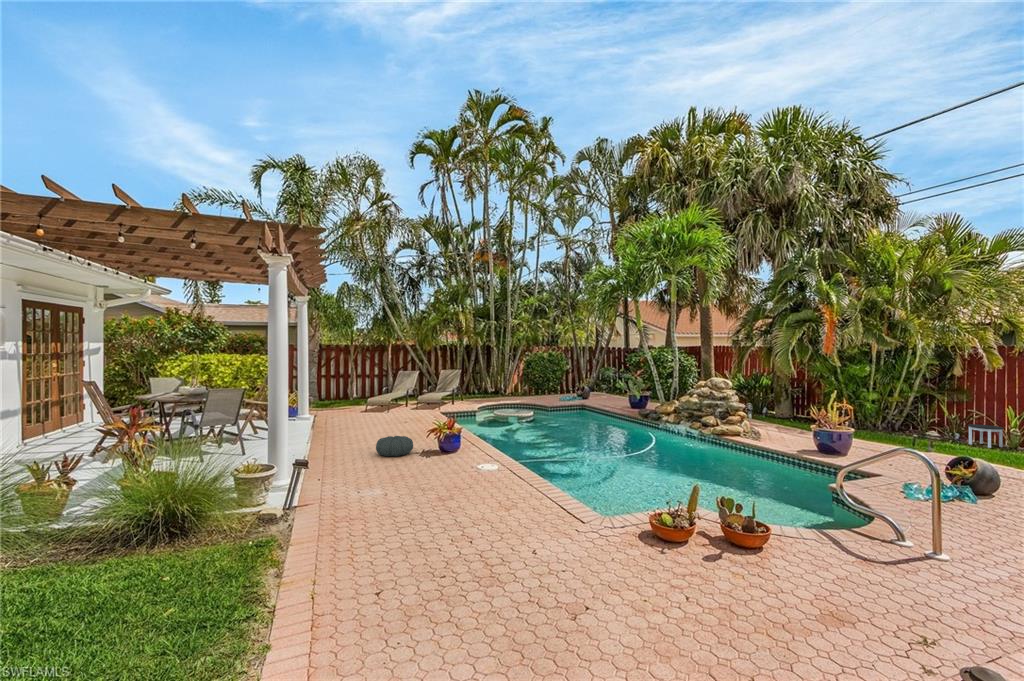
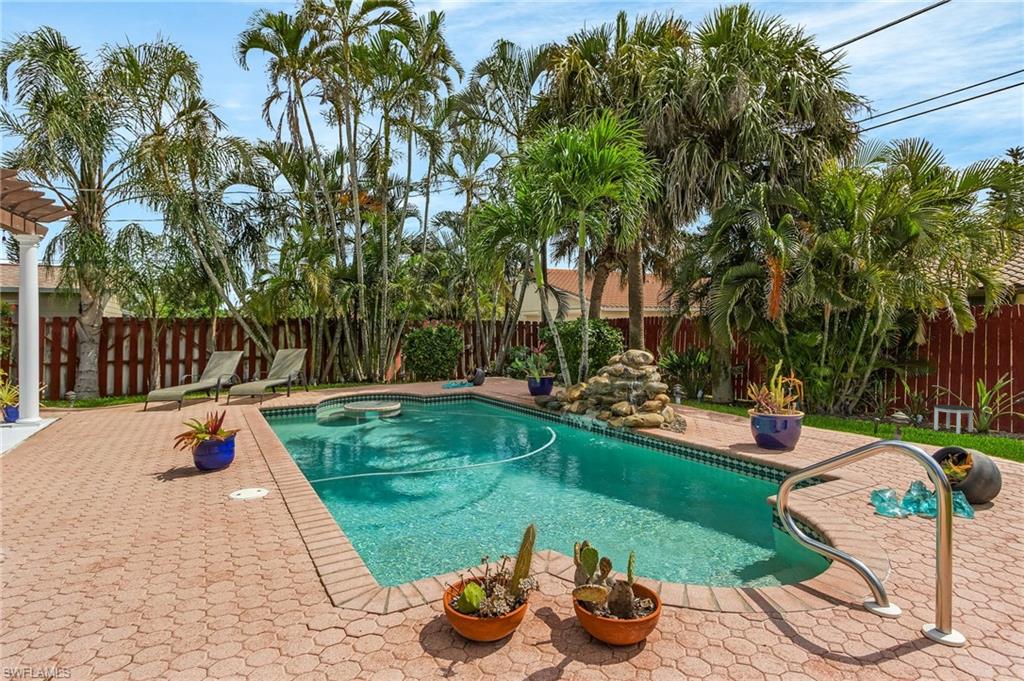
pouf: present [376,436,413,456] -> none [93,442,165,476]

